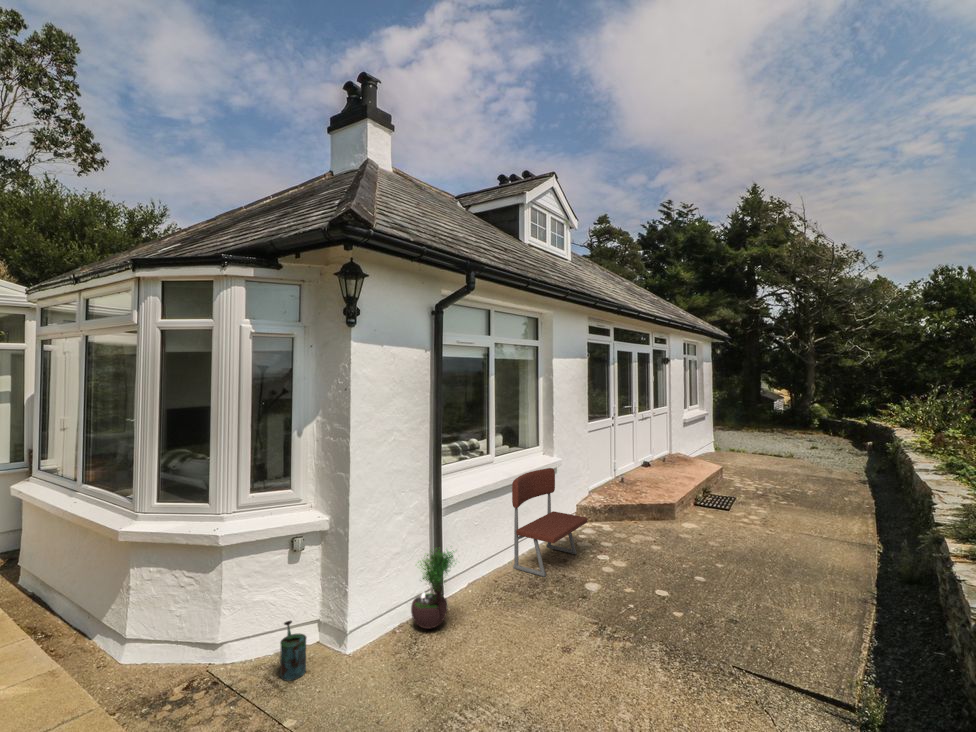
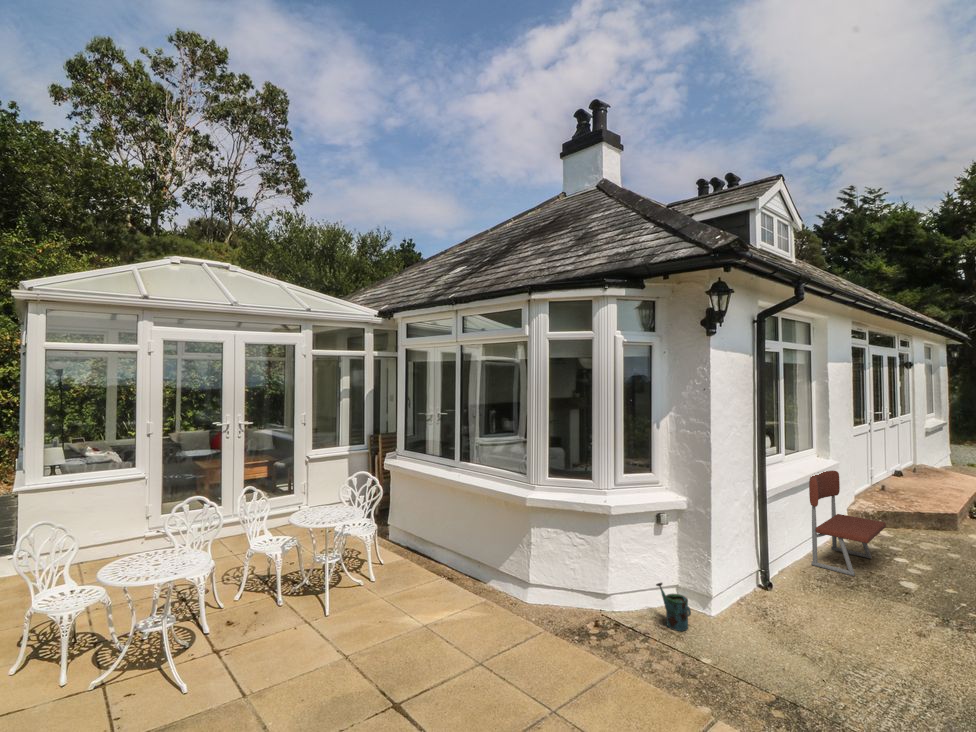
potted tree: present [411,548,456,629] -> none [751,531,801,607]

